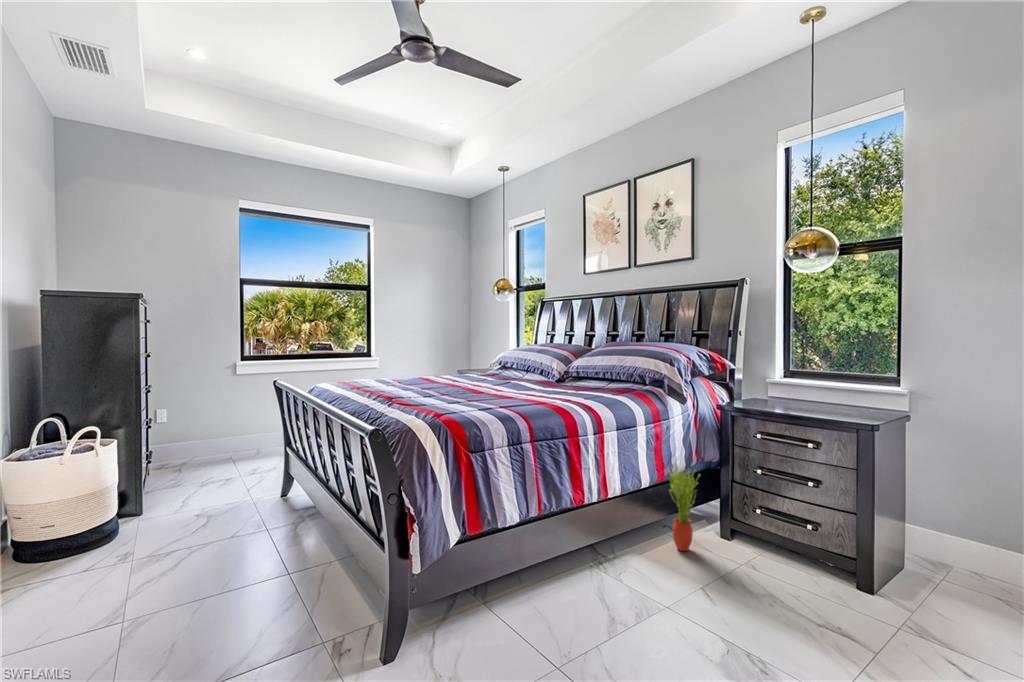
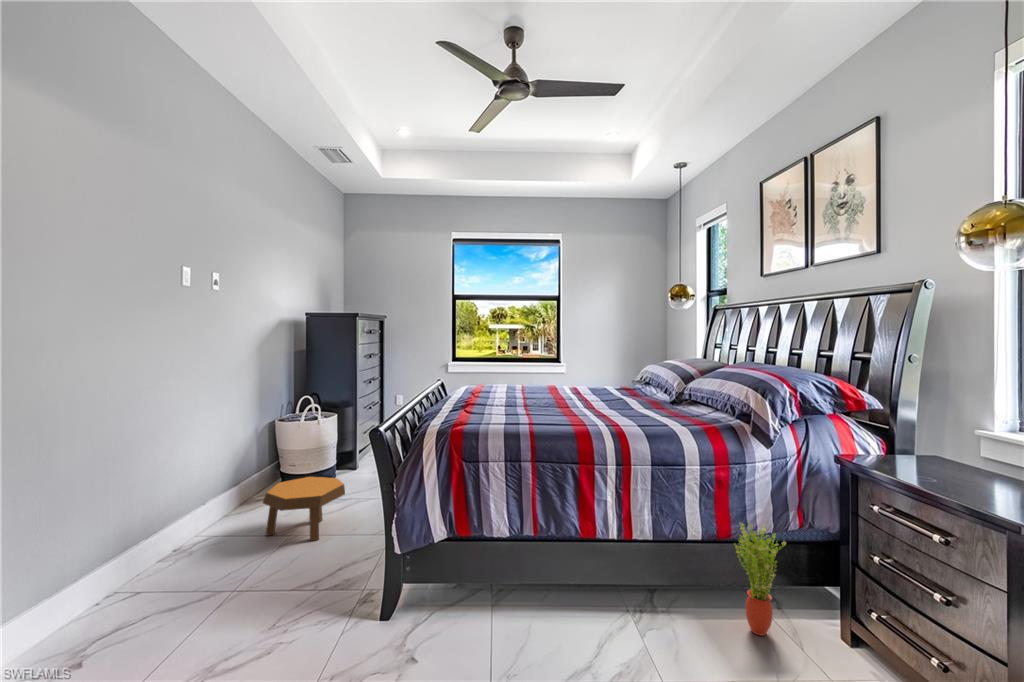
footstool: none [90,520,217,627] -> present [263,477,345,541]

